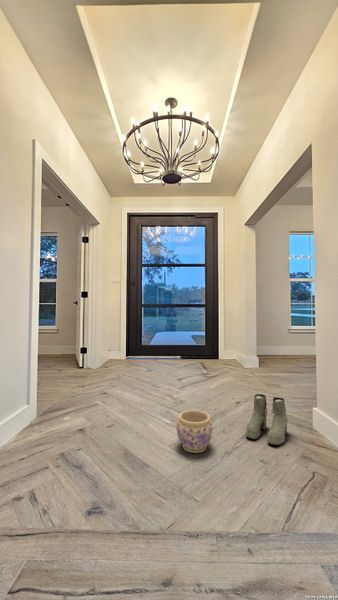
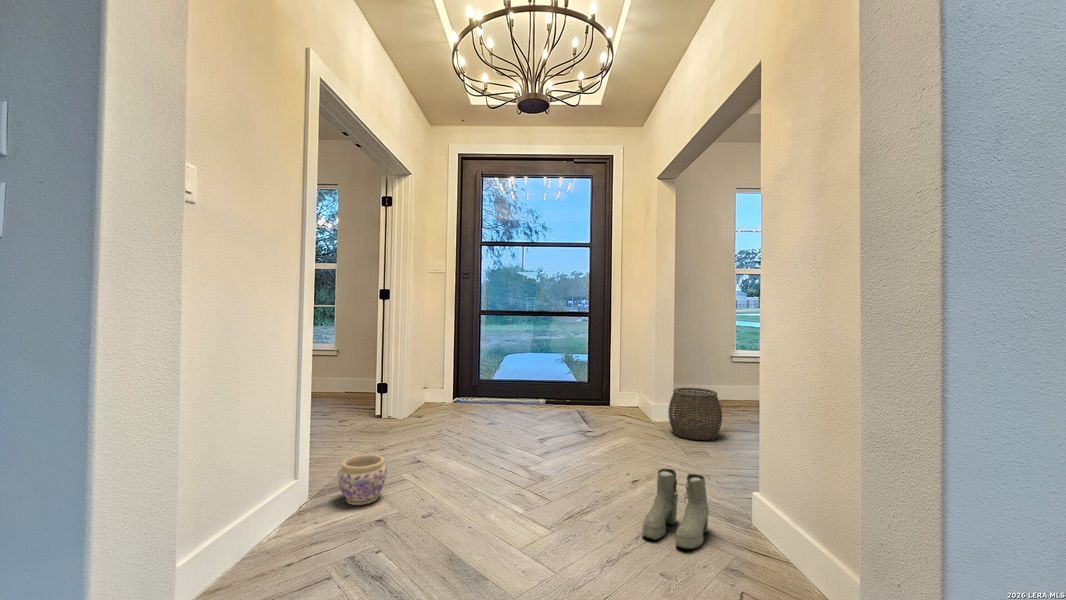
woven basket: none [254,347,287,378] -> present [668,388,723,440]
planter: present [176,410,213,453] -> present [338,454,387,506]

